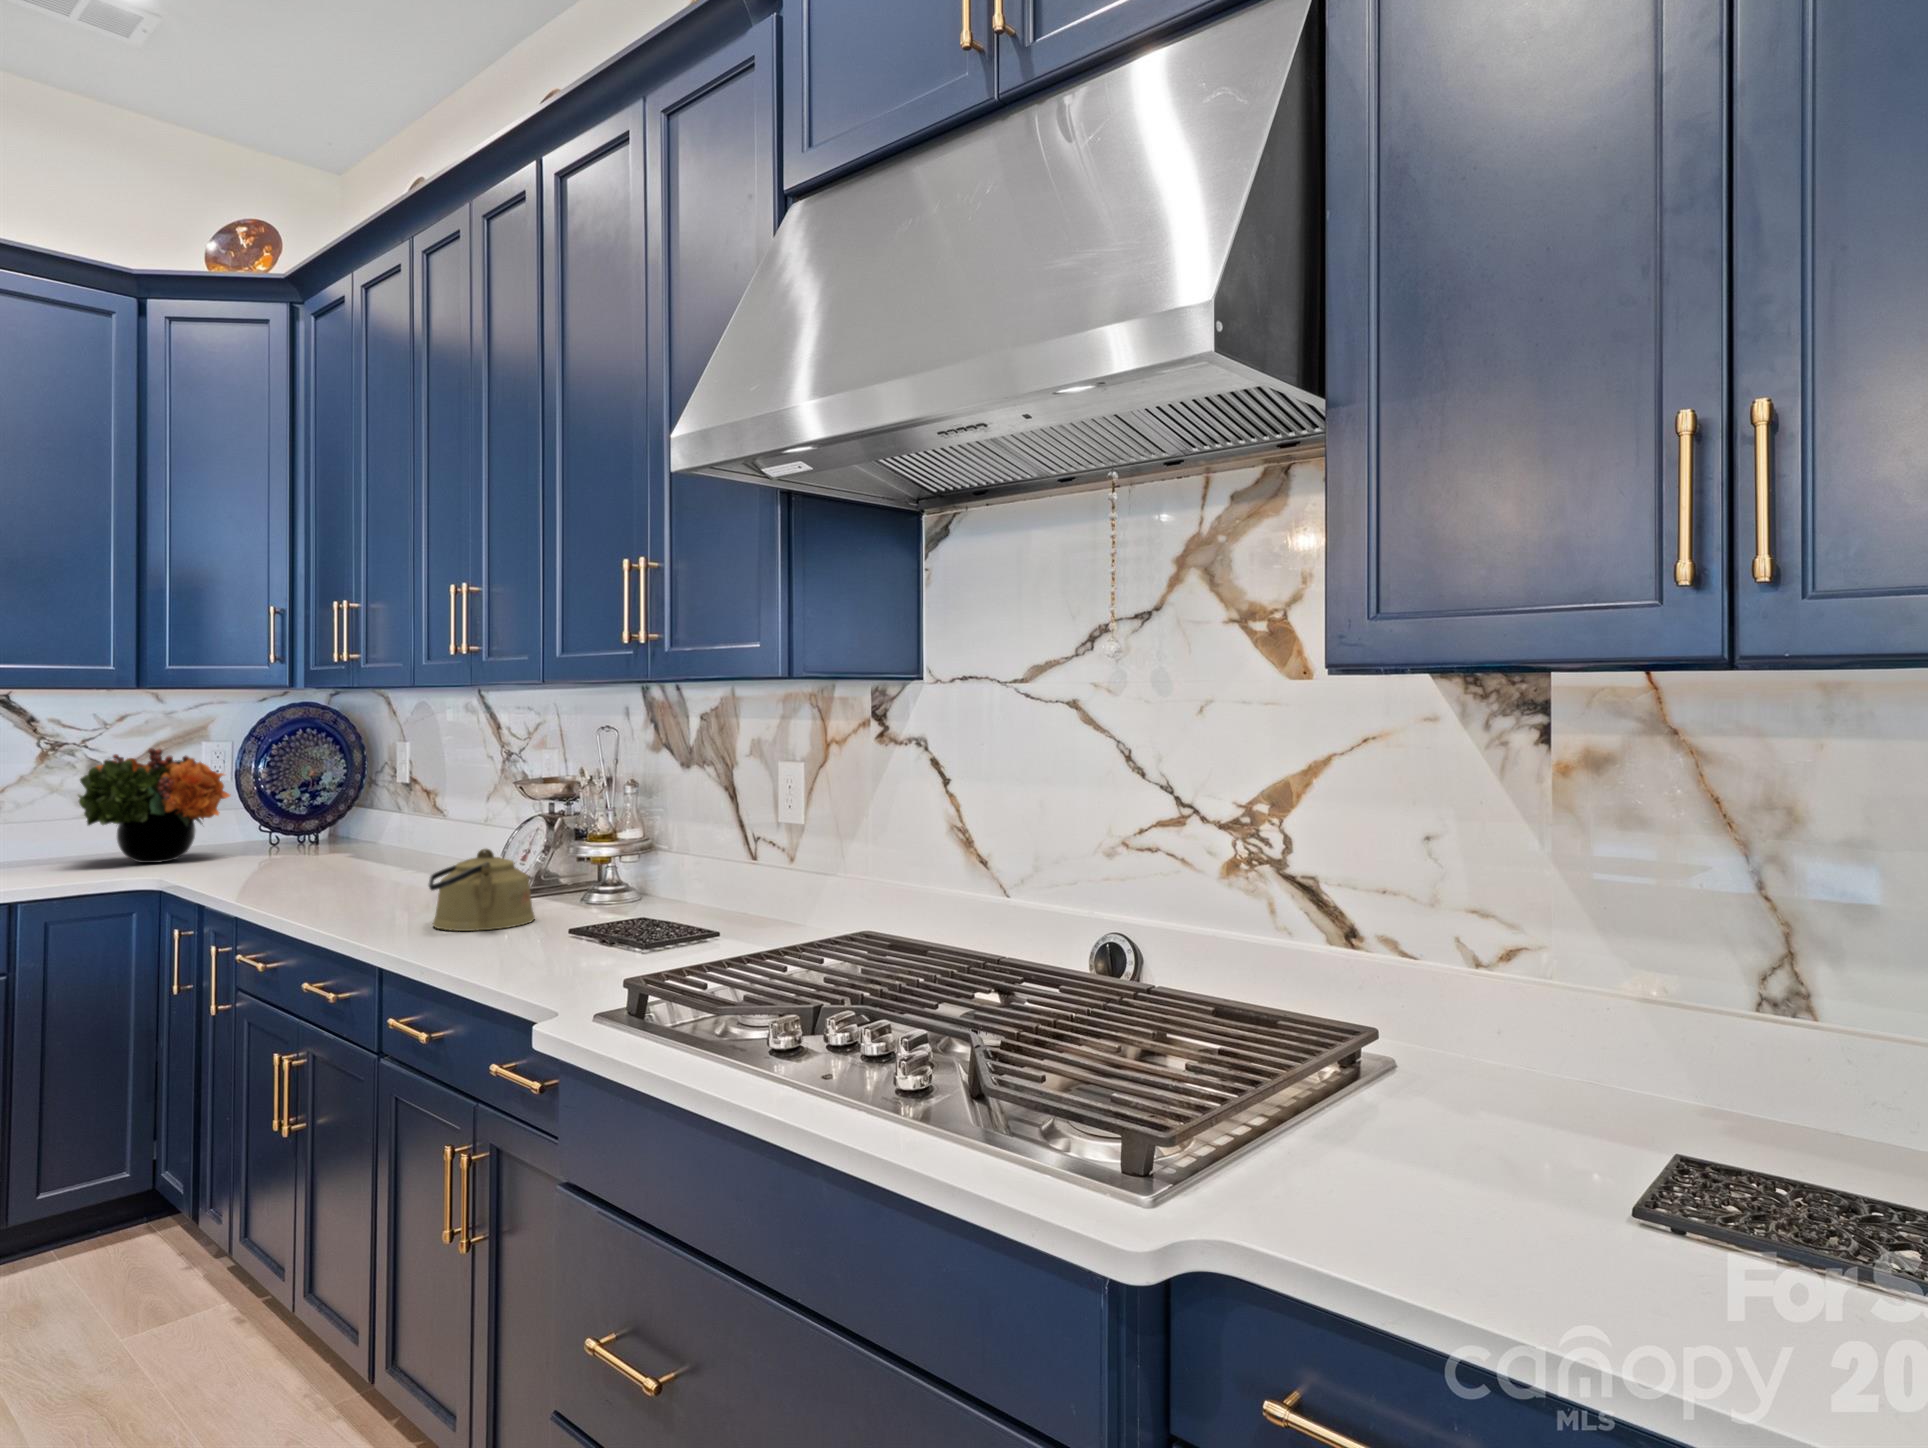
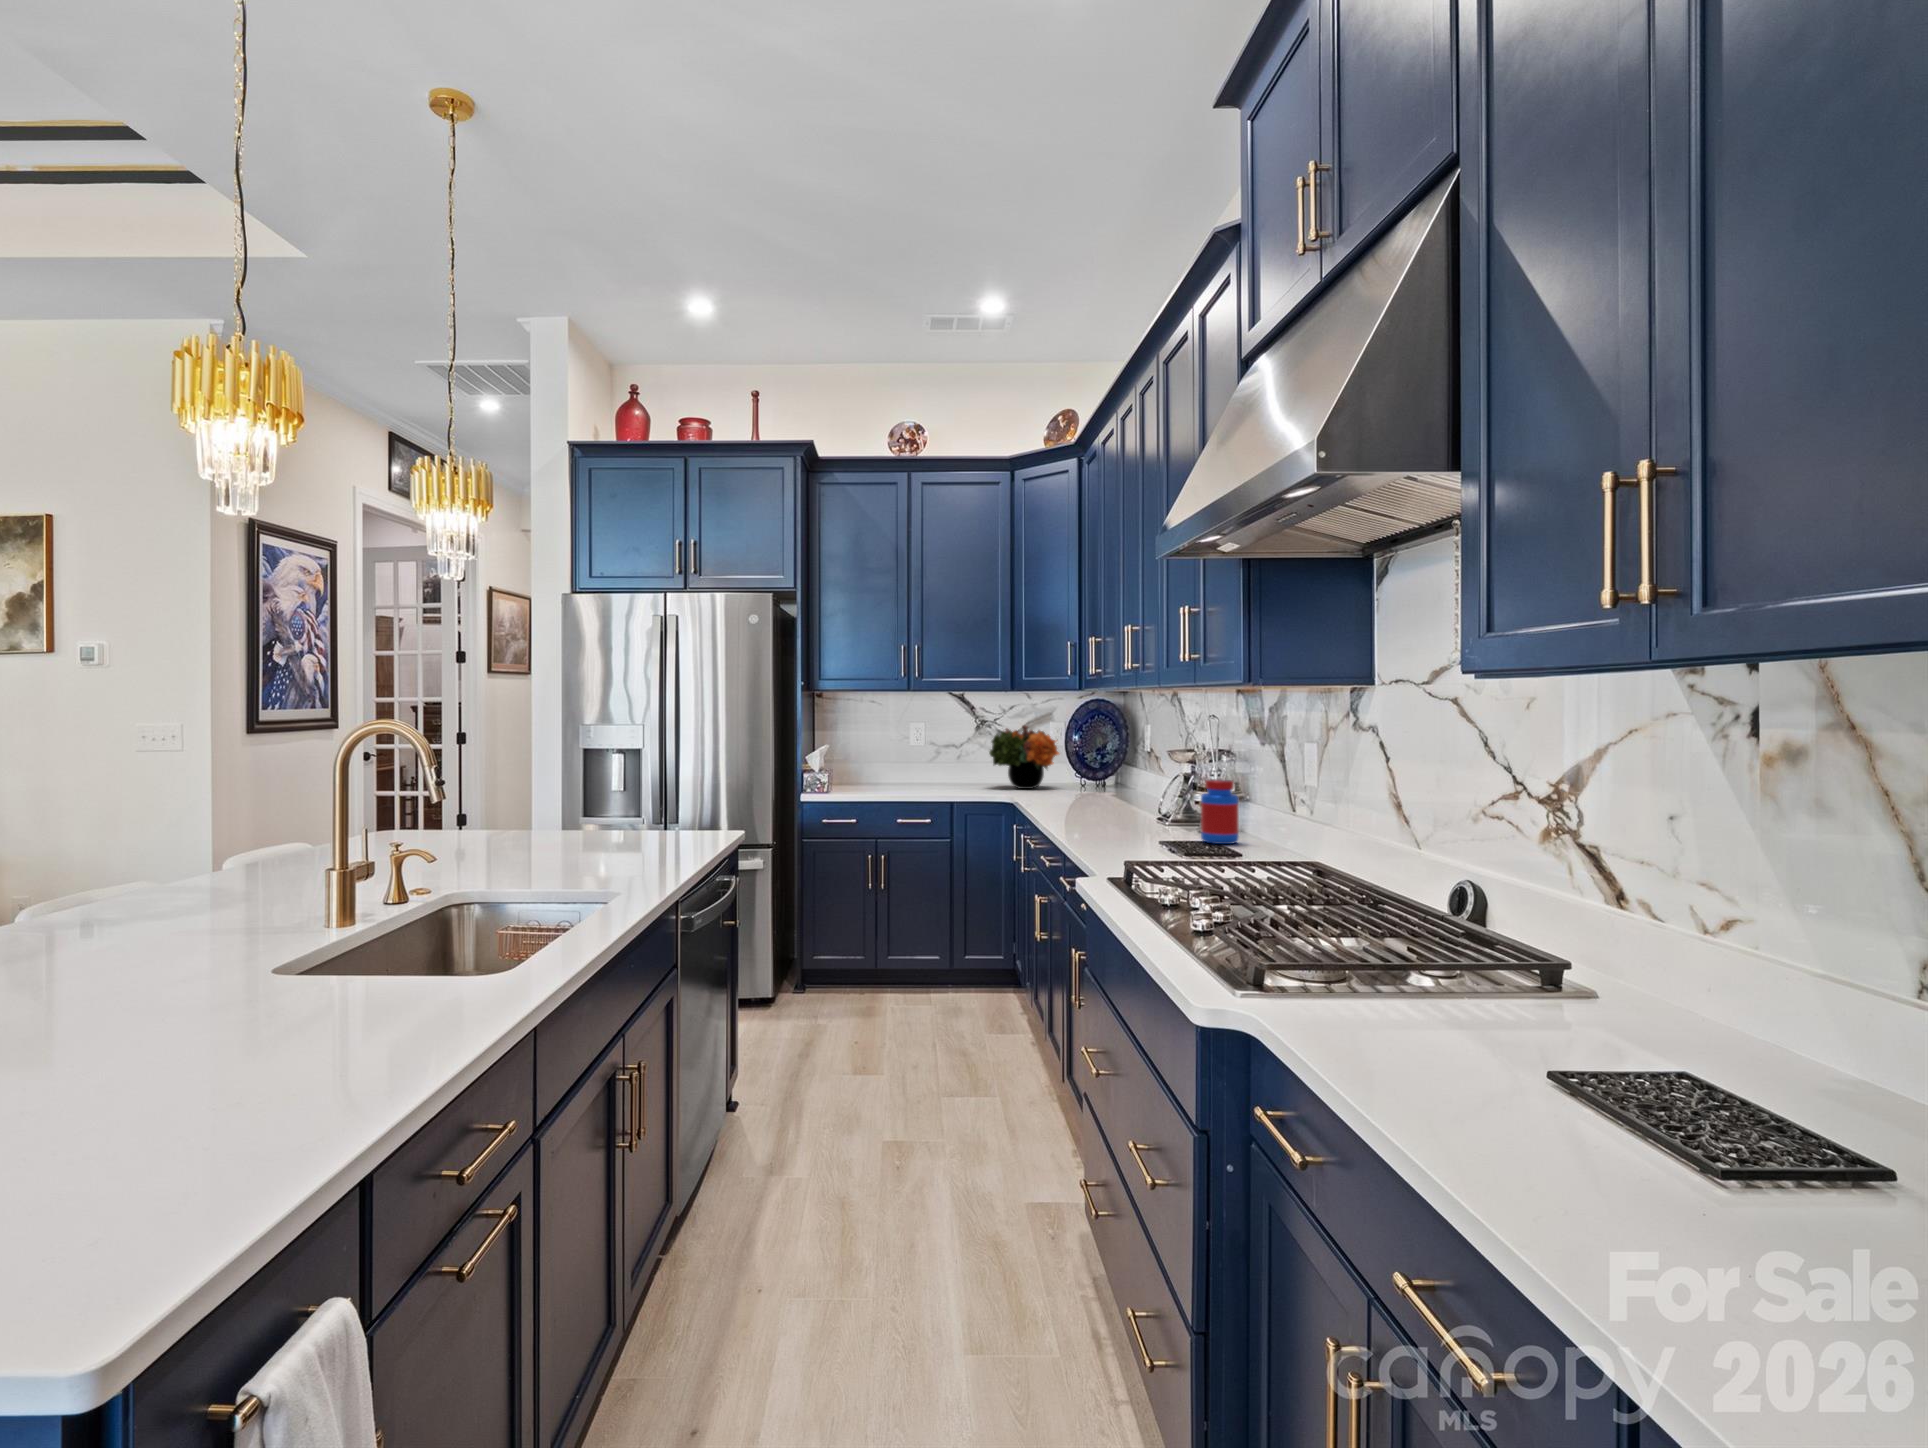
jar: none [631,824,688,923] -> present [1201,779,1239,844]
kettle: present [429,849,535,931] -> none [1089,787,1153,836]

